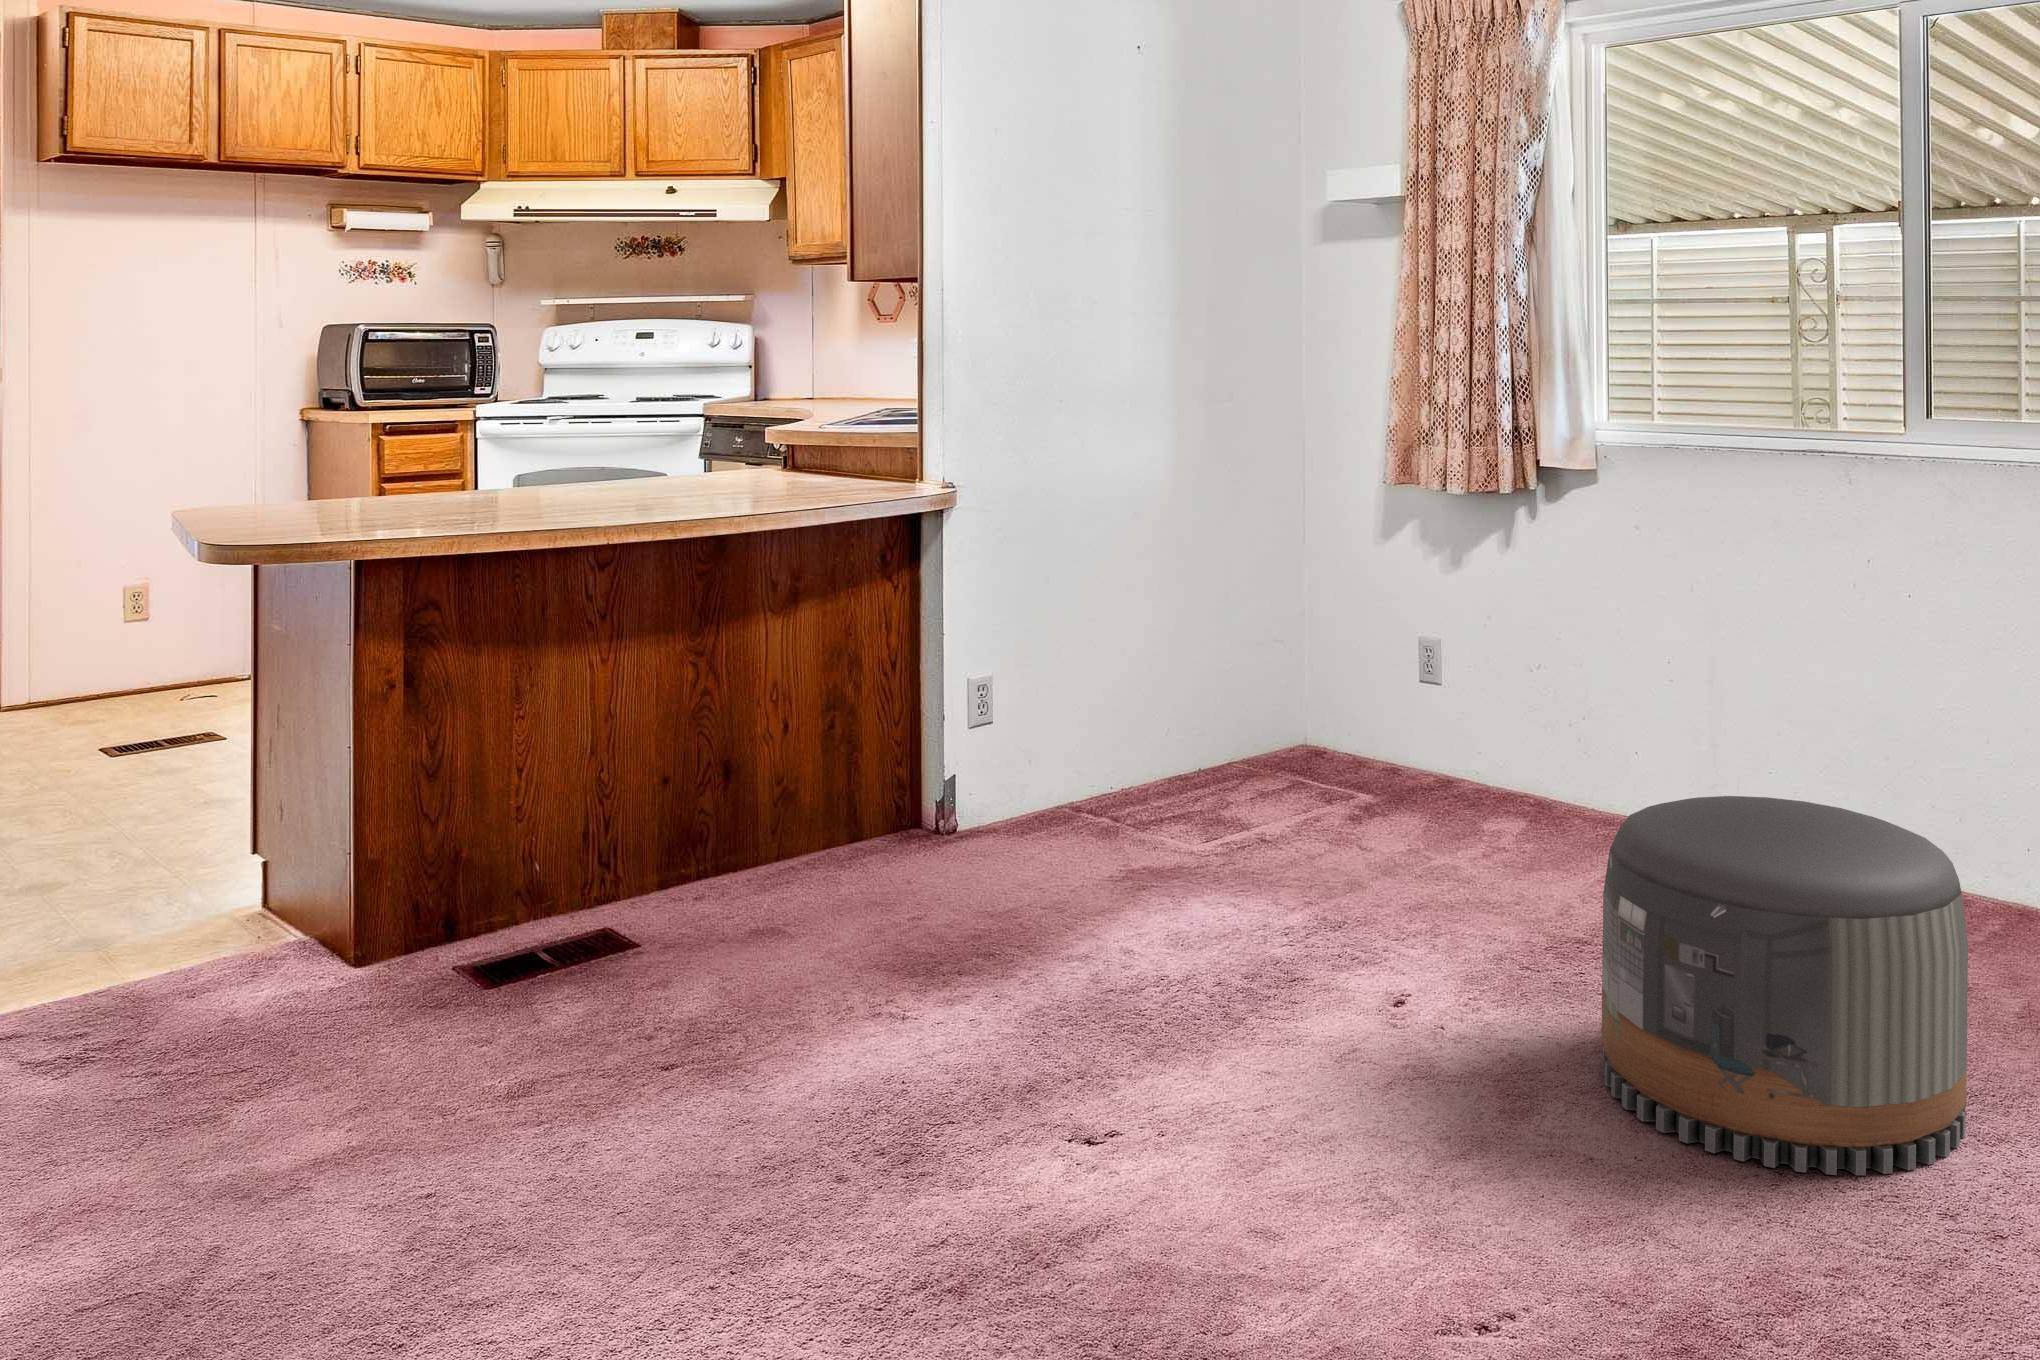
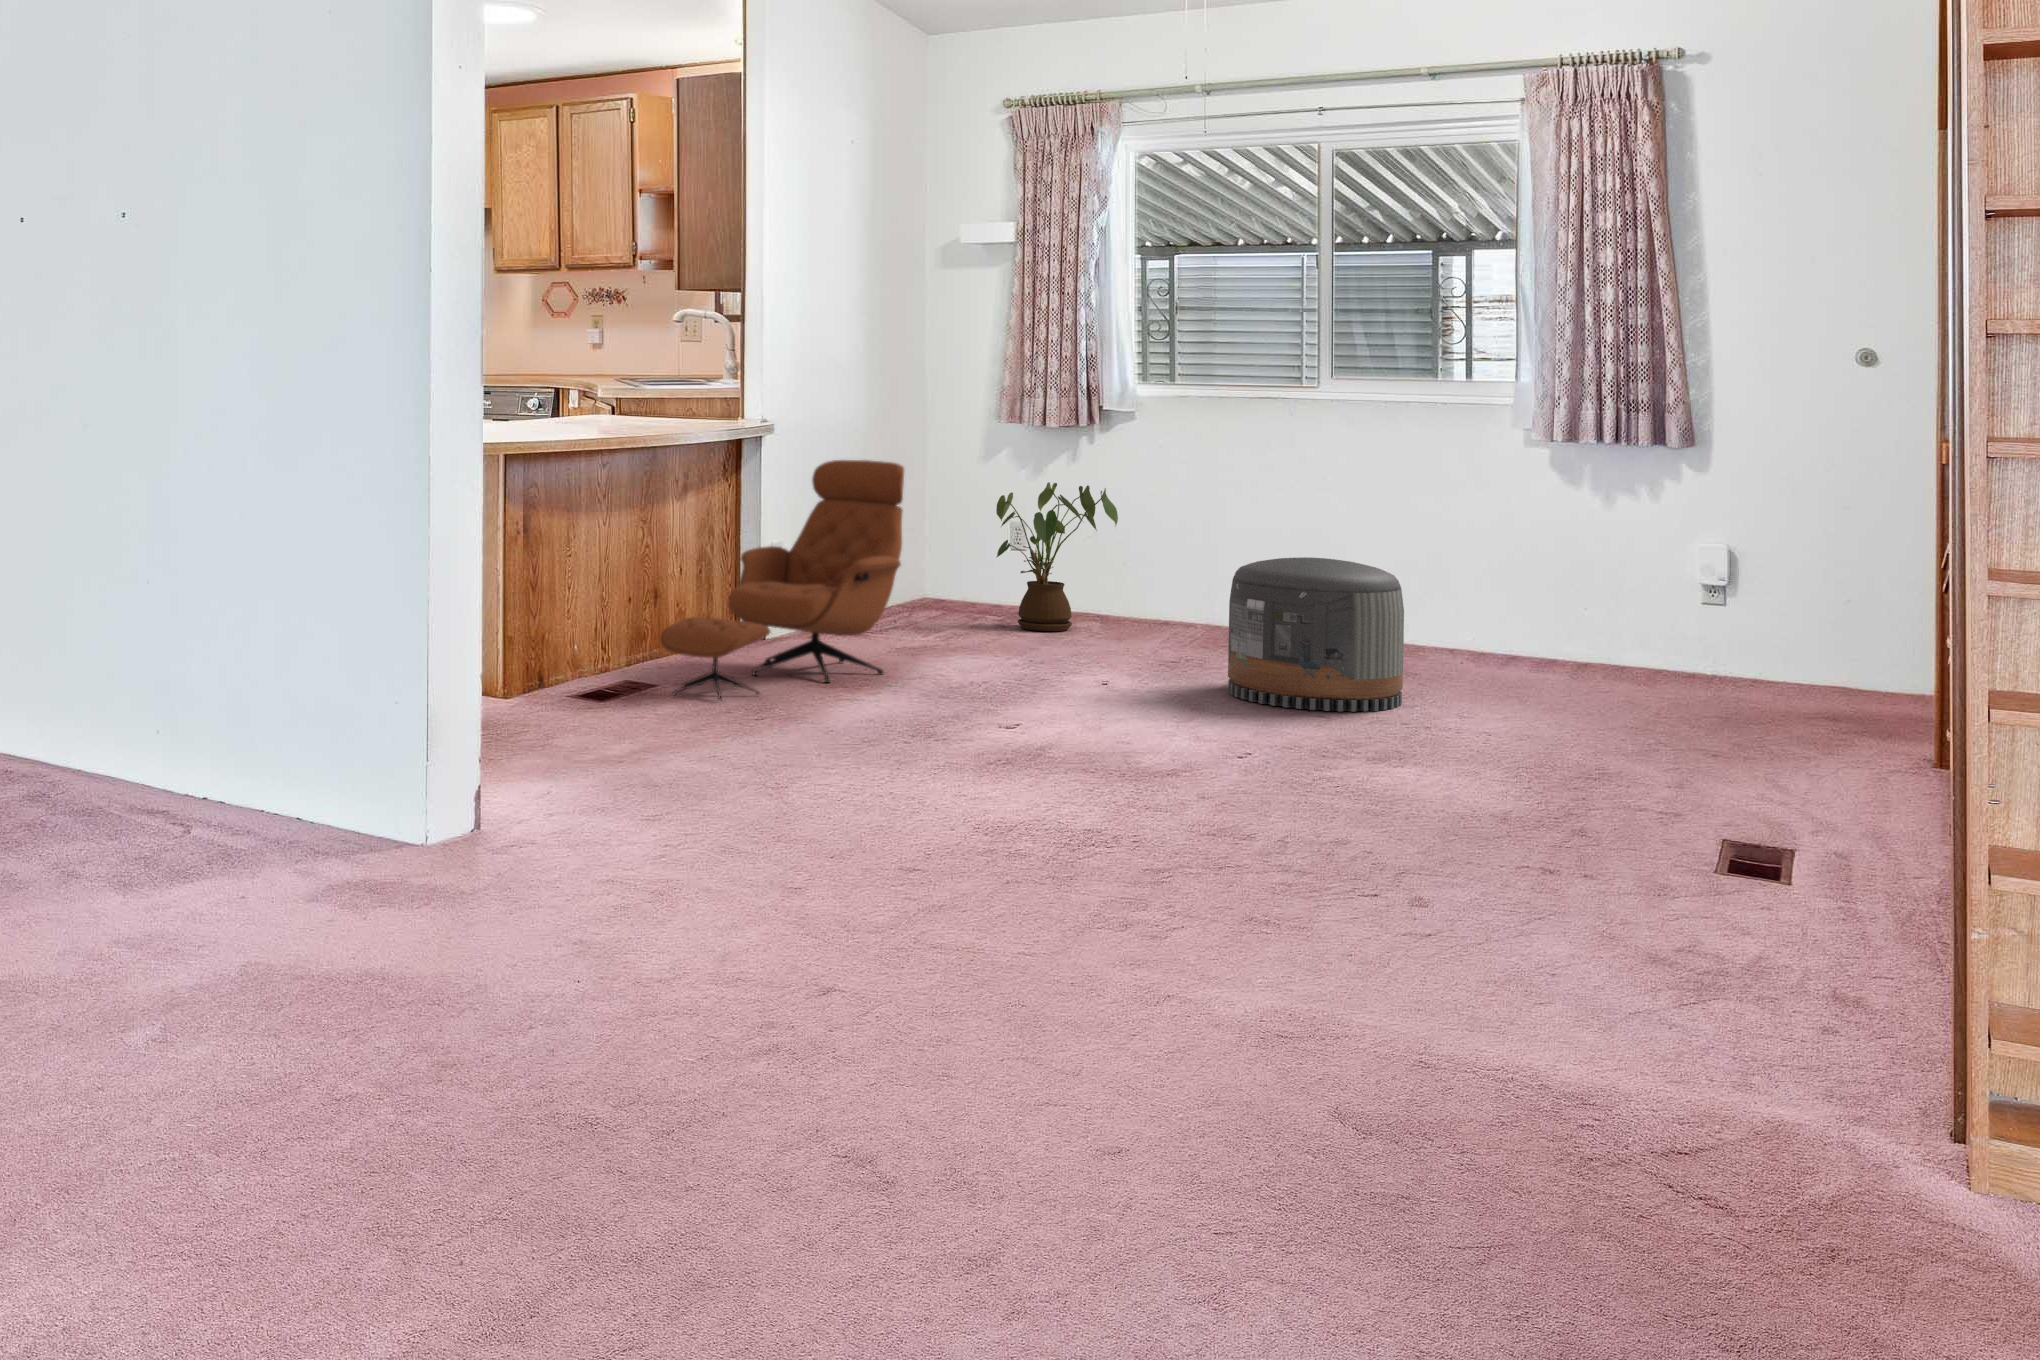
lounge chair: none [560,564,1083,1032] -> present [660,460,904,700]
house plant: none [1351,578,1553,822] -> present [996,482,1118,631]

